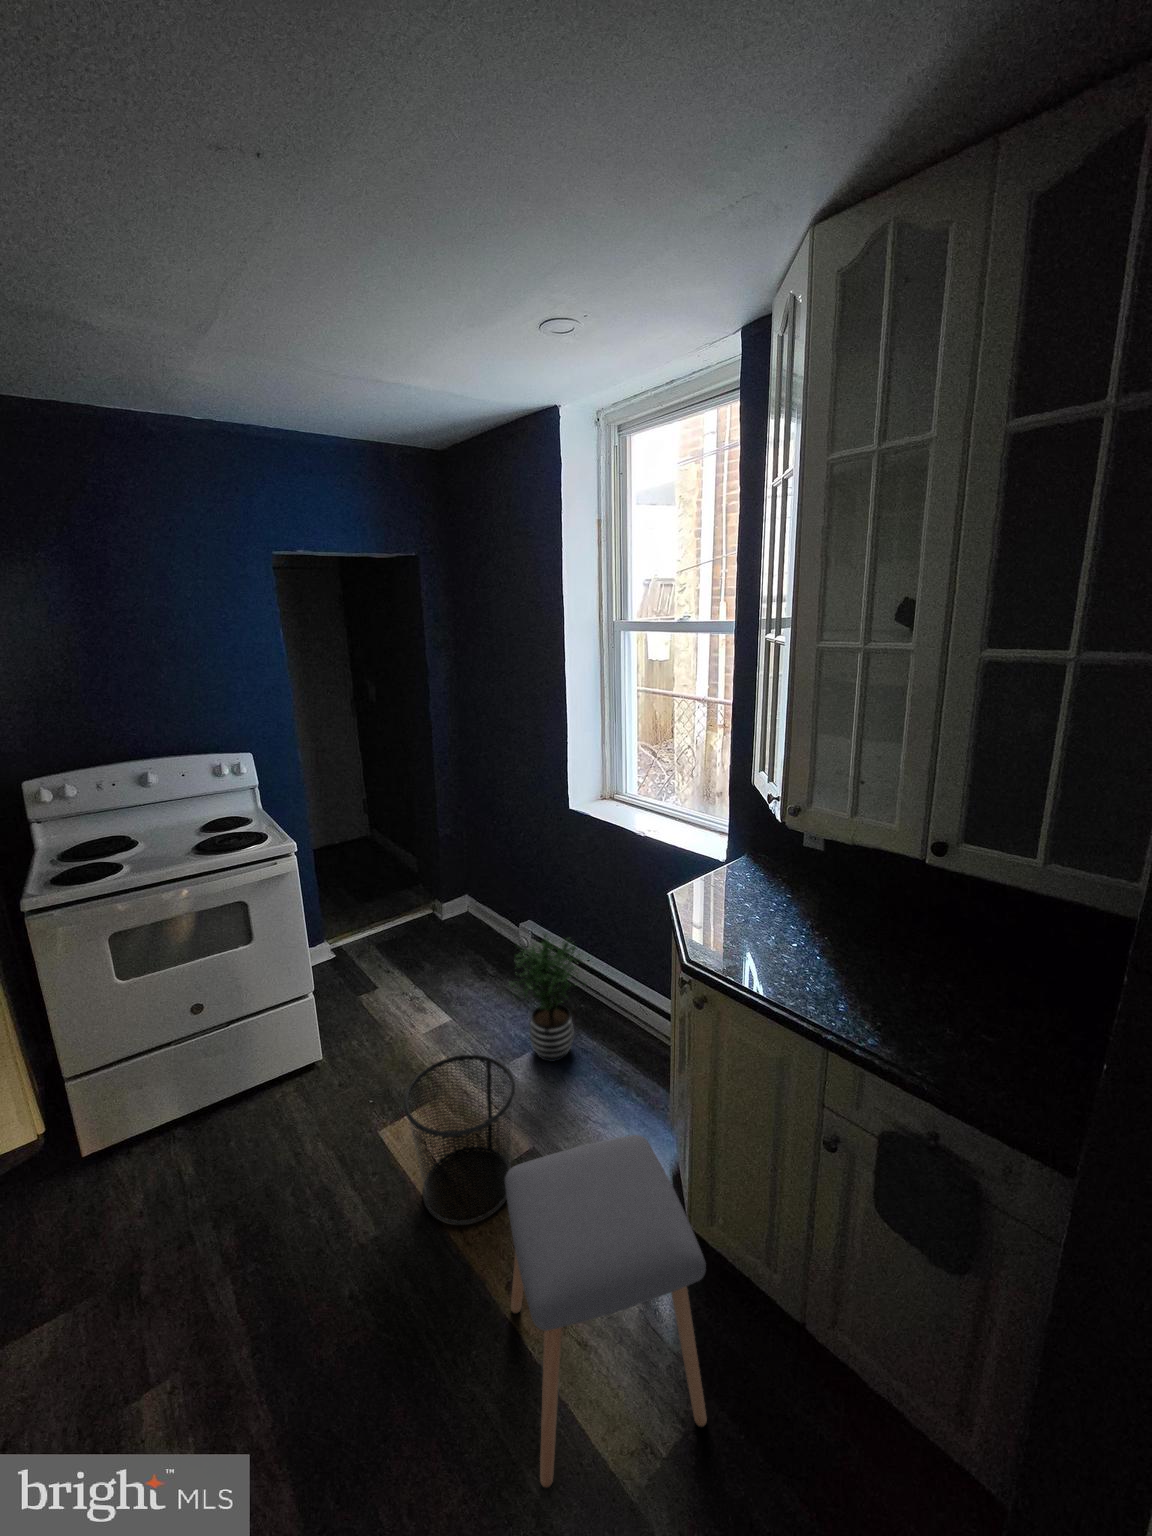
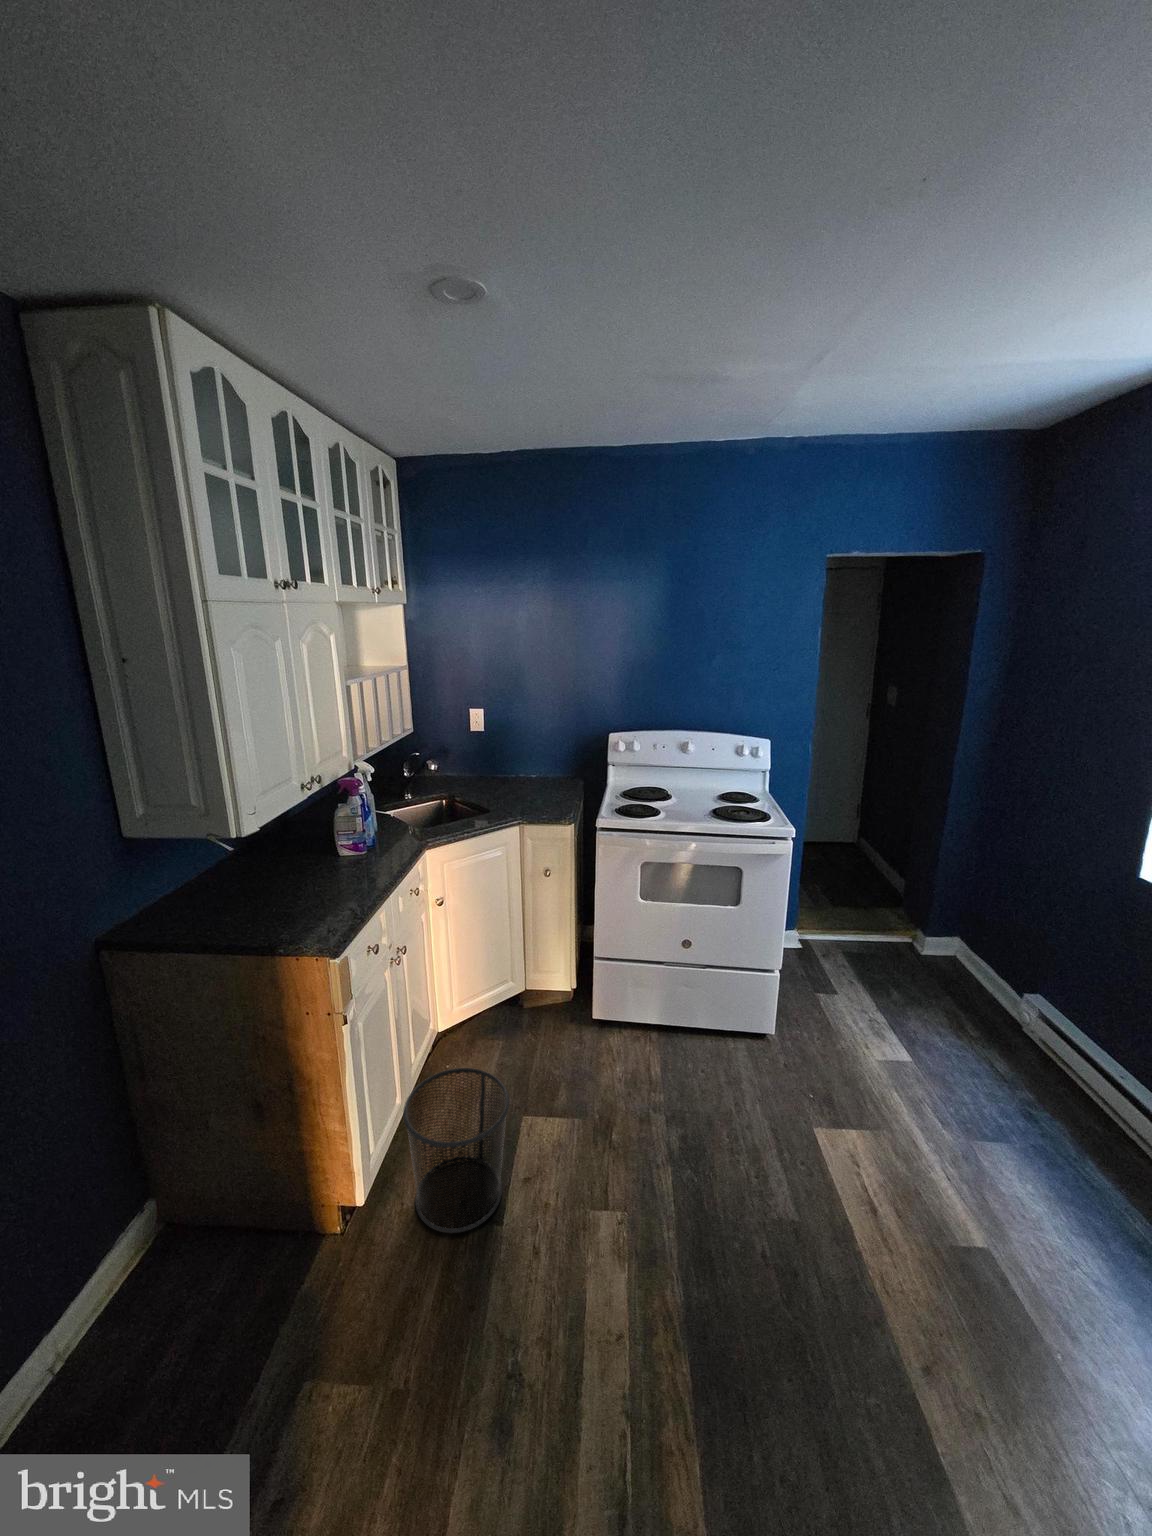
potted plant: present [509,934,586,1062] -> none [501,950,581,1076]
stool: present [505,1135,707,1489] -> none [501,1150,693,1489]

